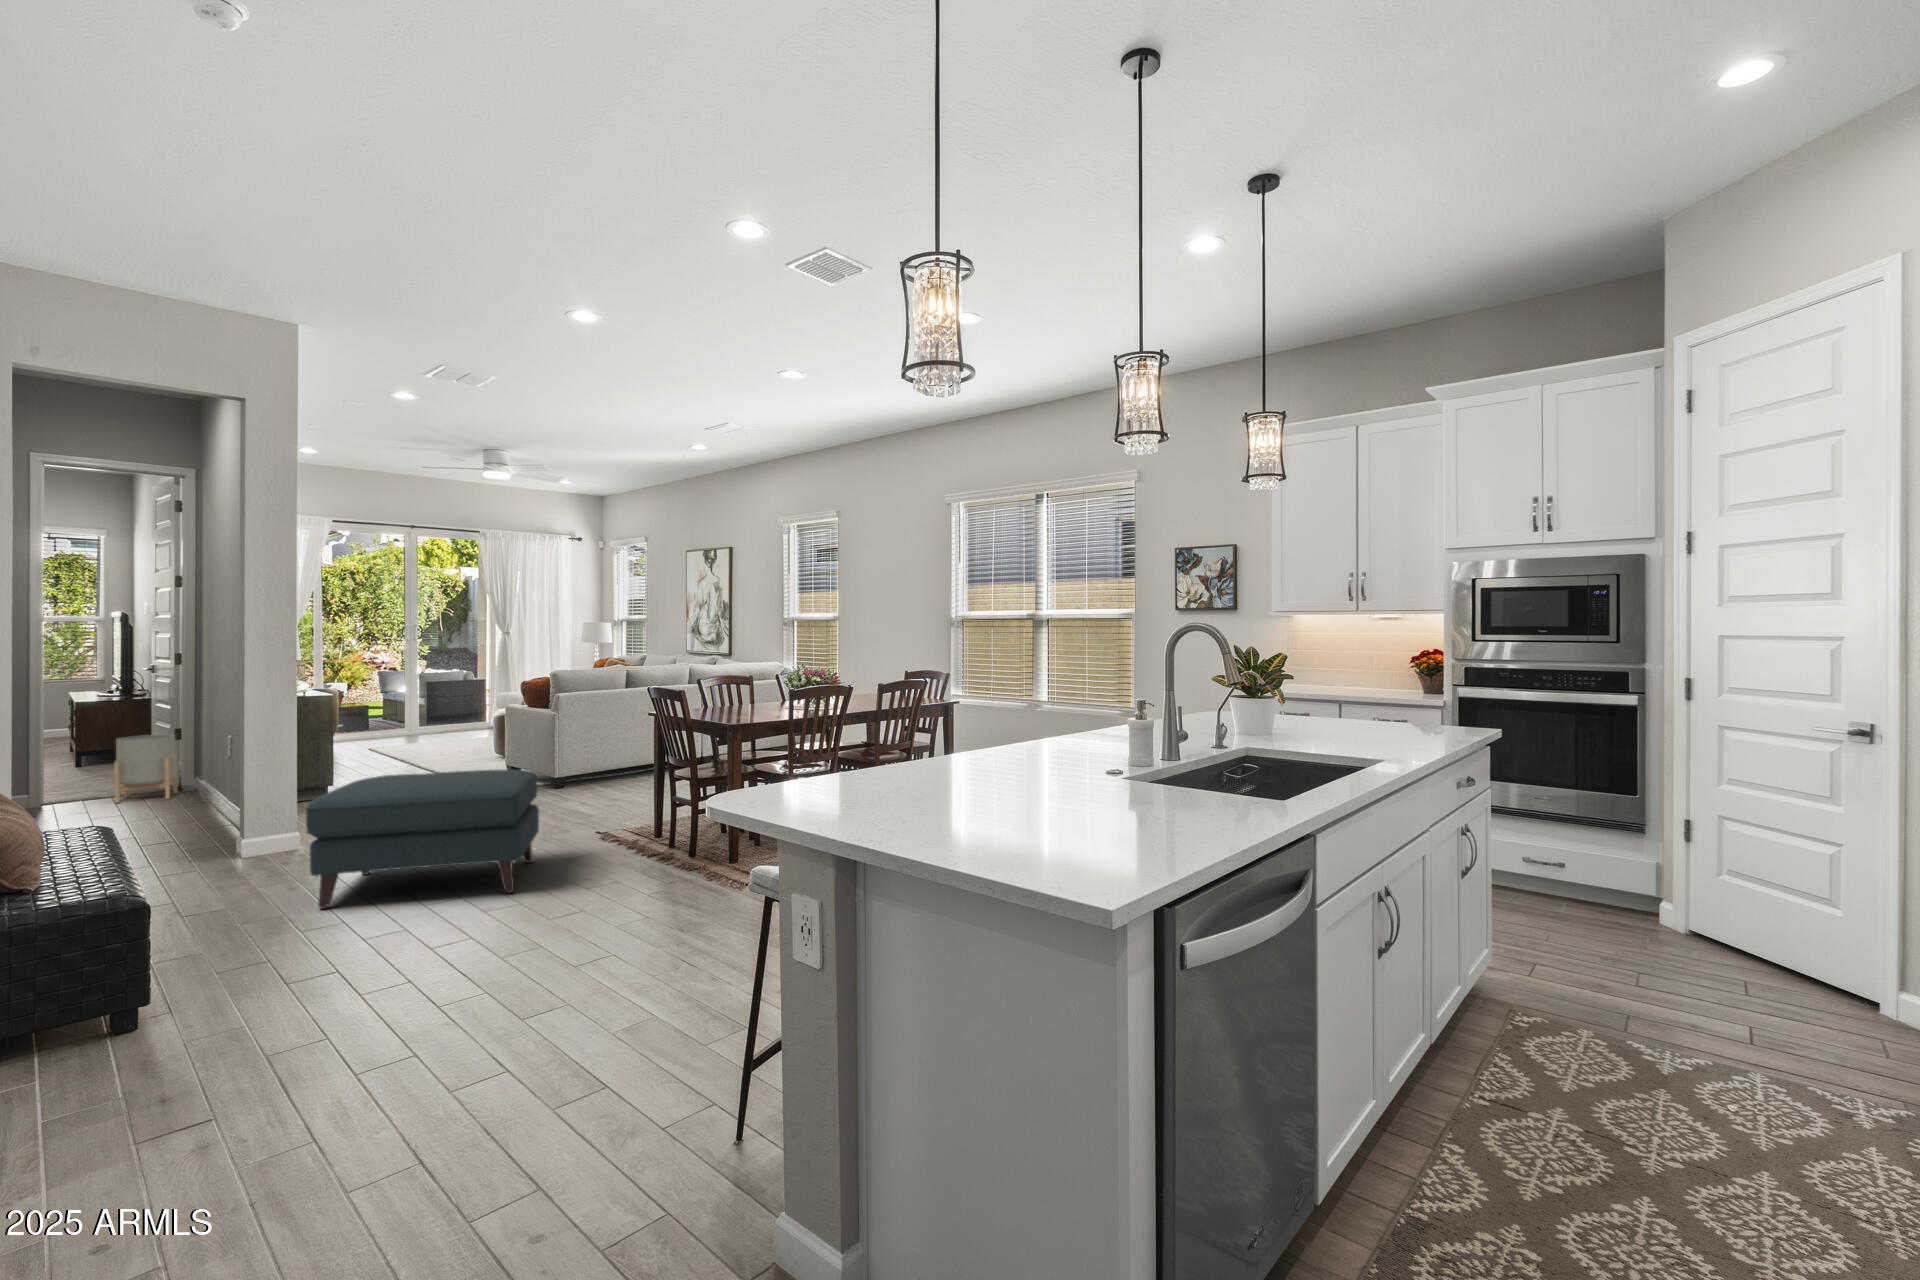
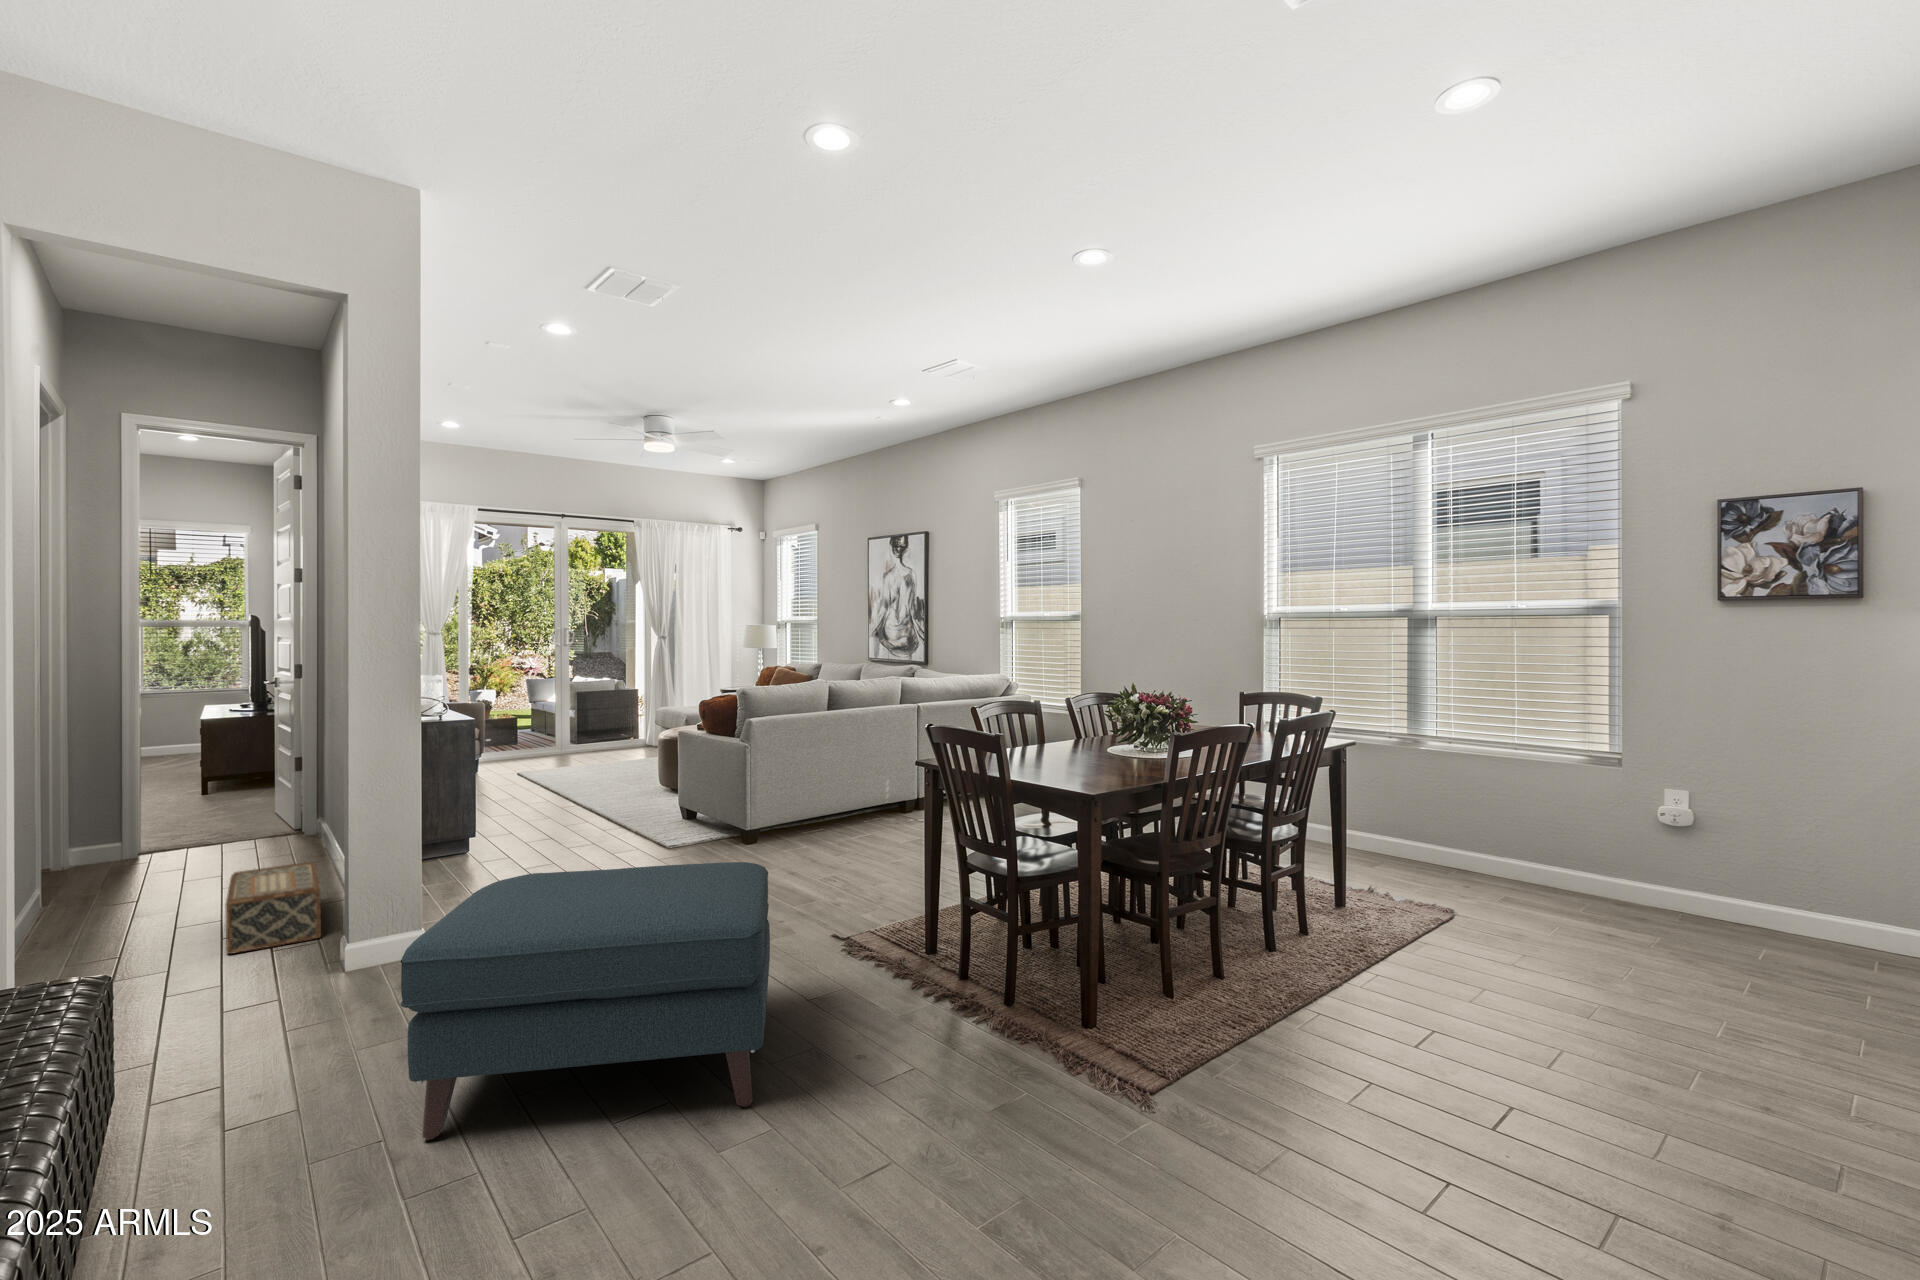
planter: present [114,735,177,803] -> none [210,767,290,858]
woven basket: none [152,794,226,849] -> present [225,862,321,954]

